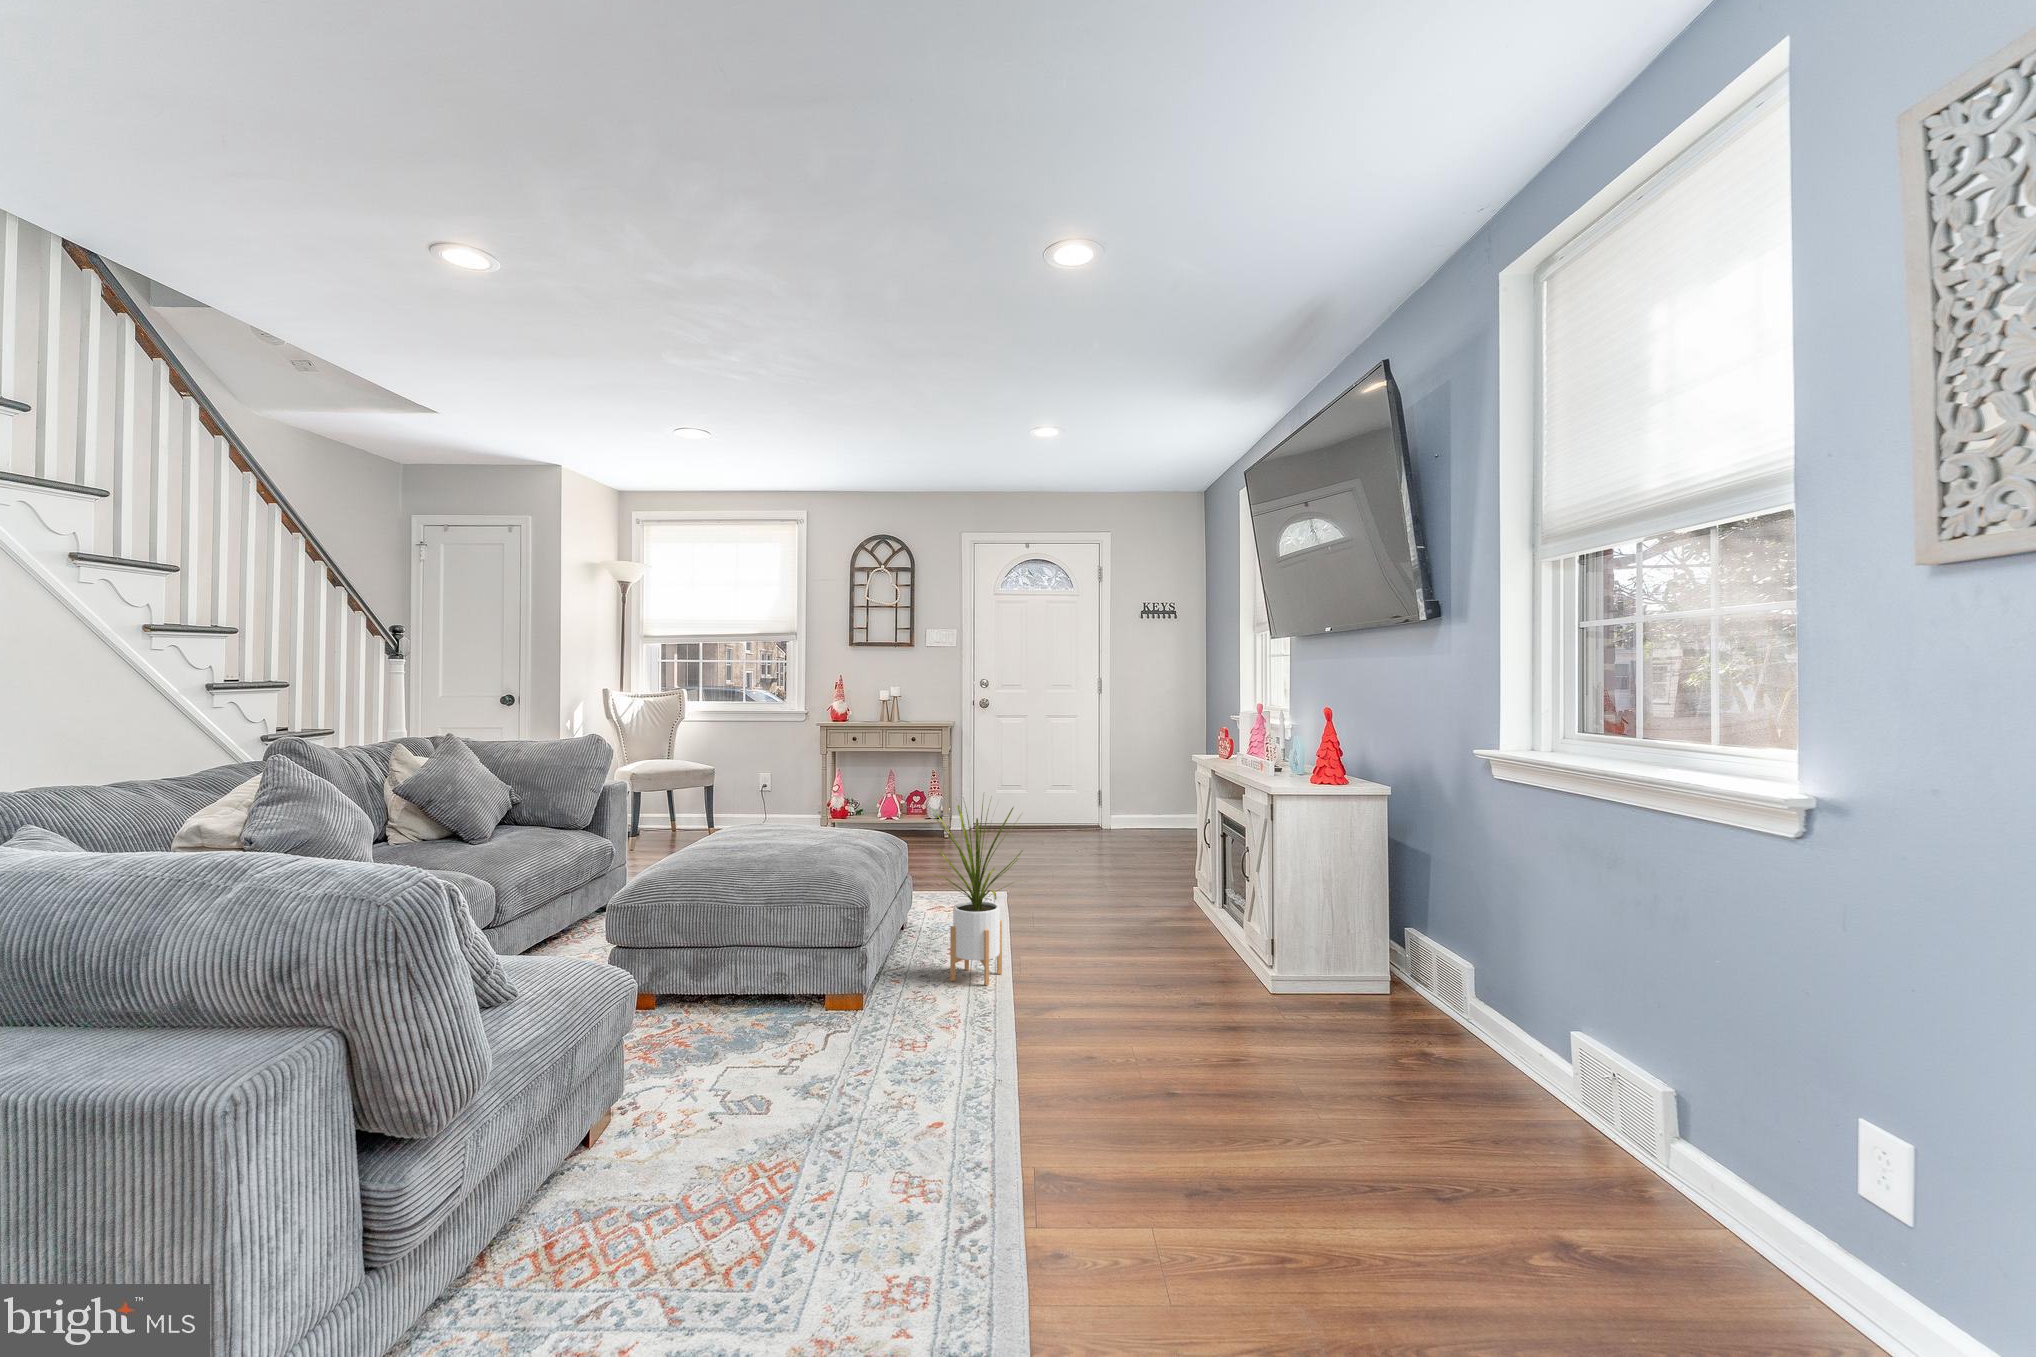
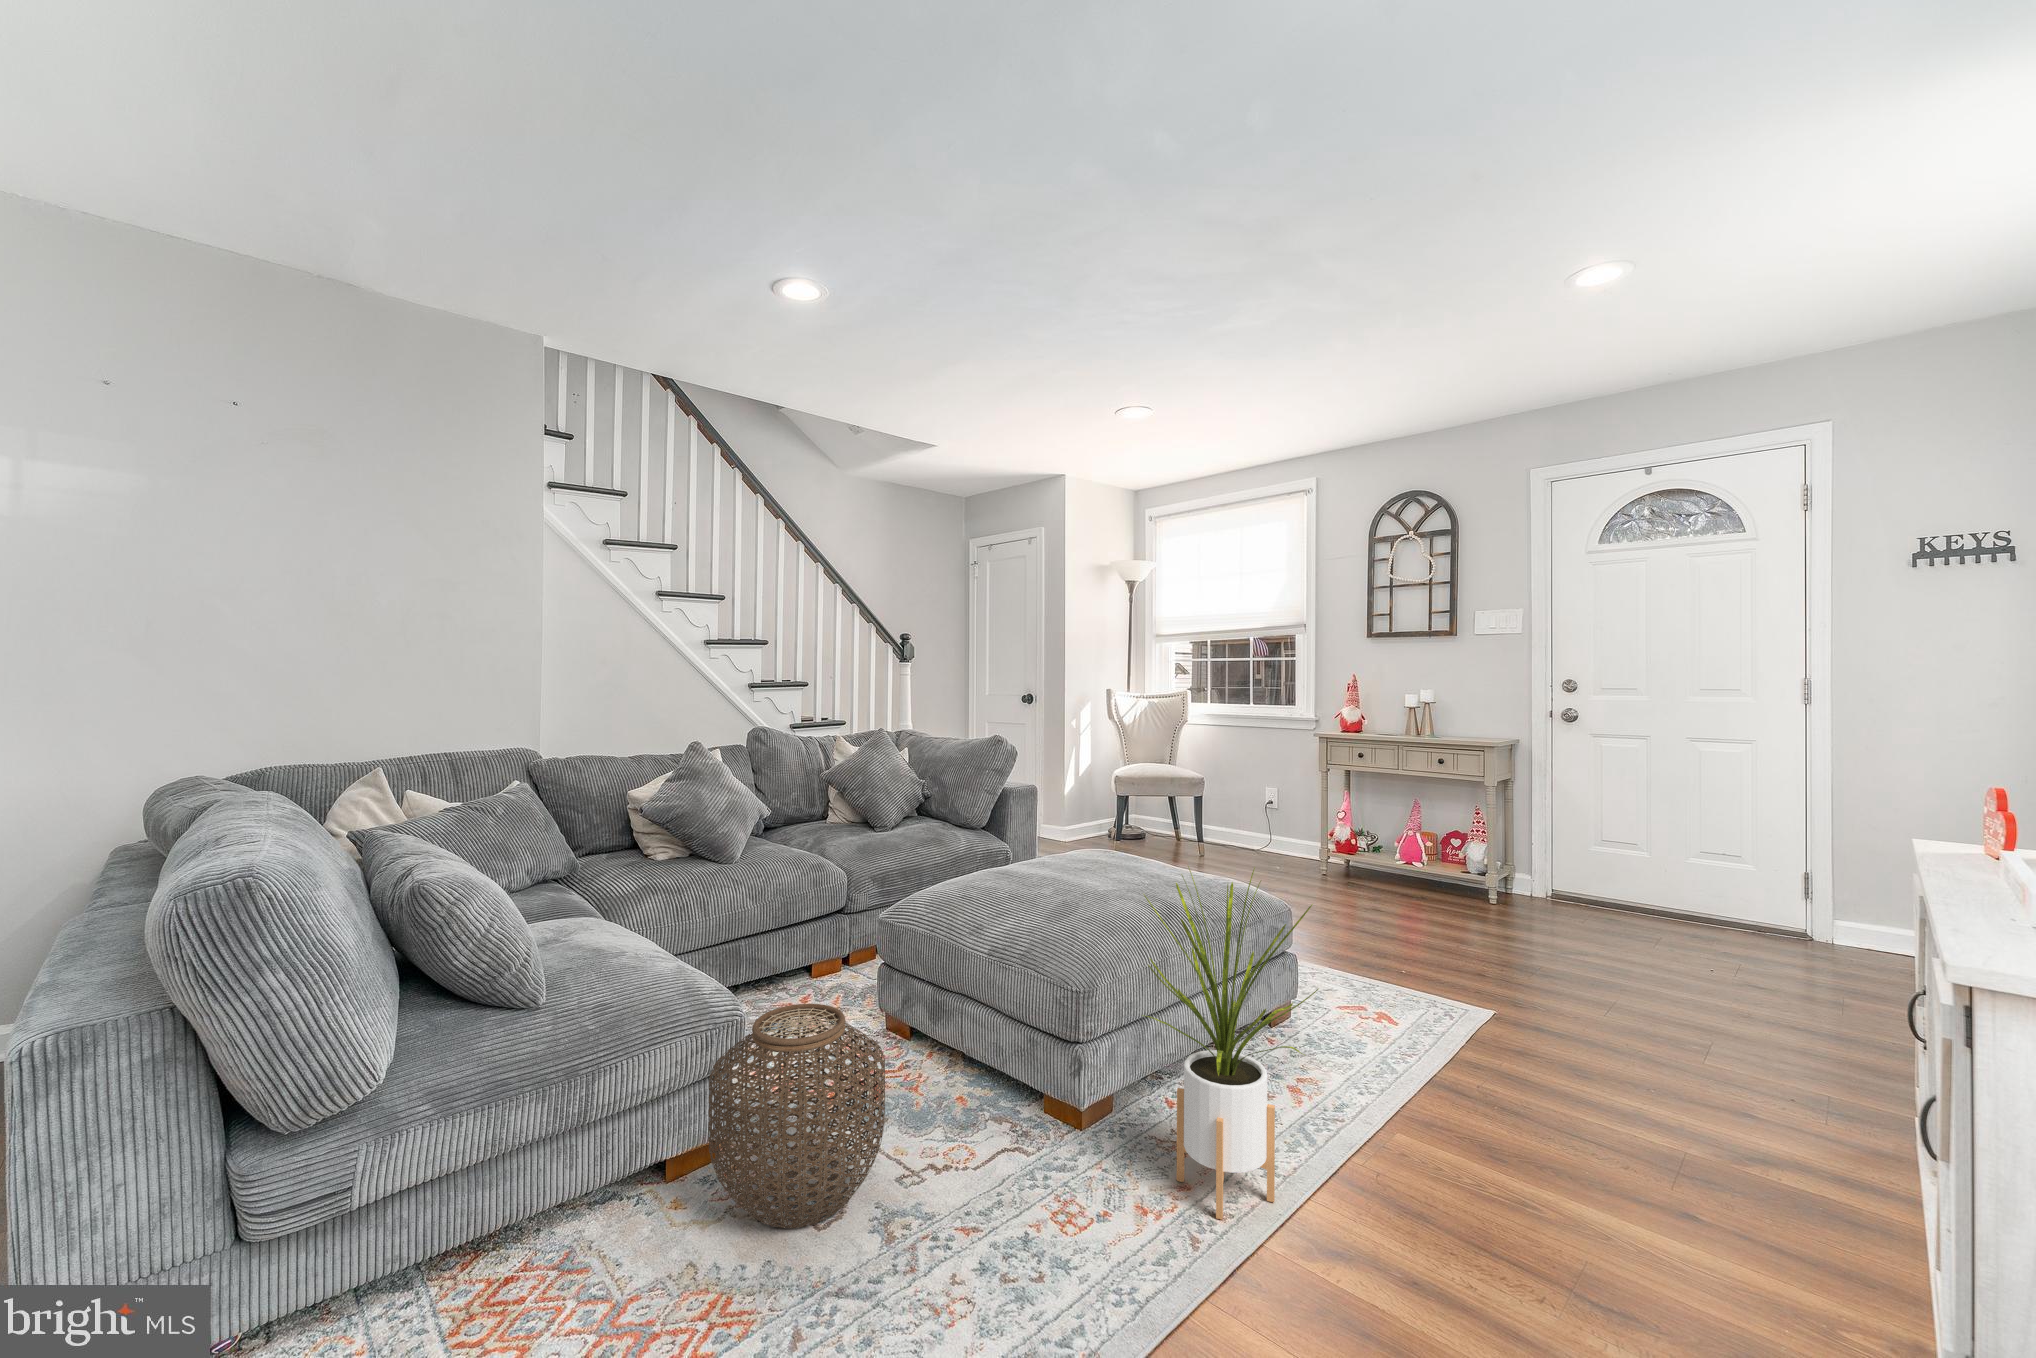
woven basket: none [701,918,827,1064] -> present [708,1004,885,1228]

